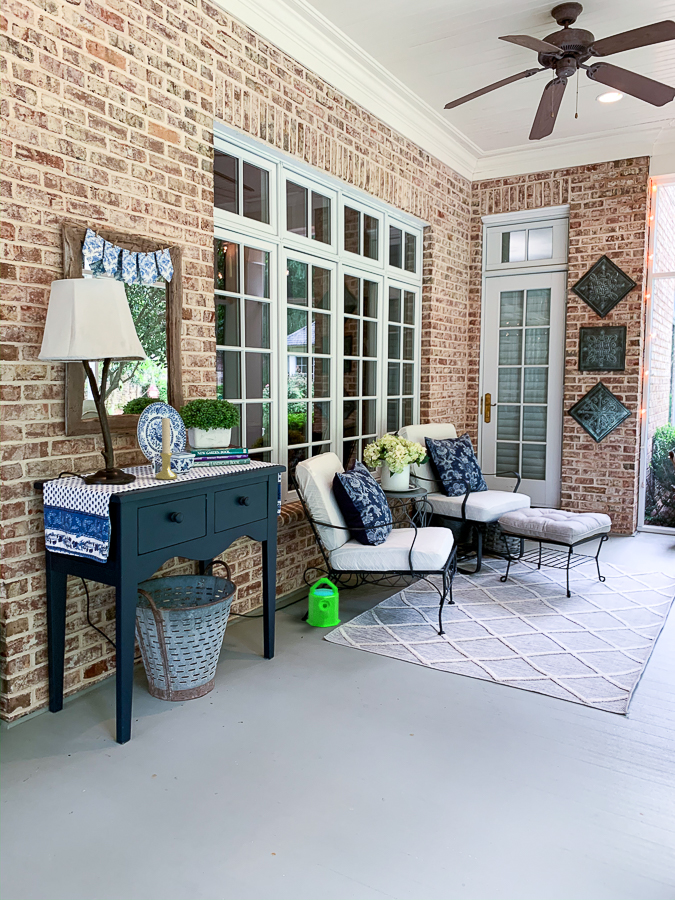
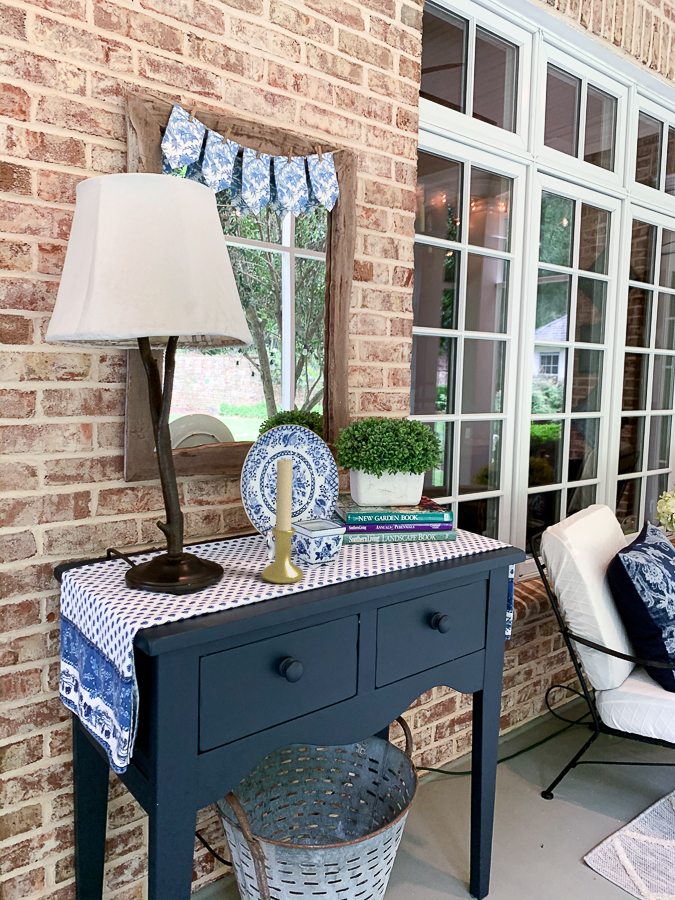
watering can: present [306,578,340,627] -> none [547,732,611,825]

